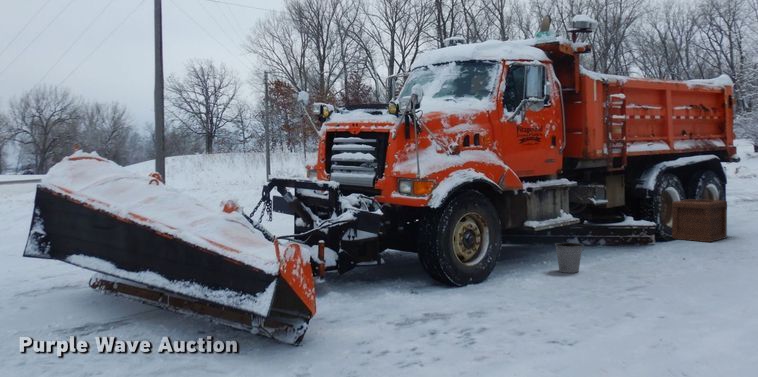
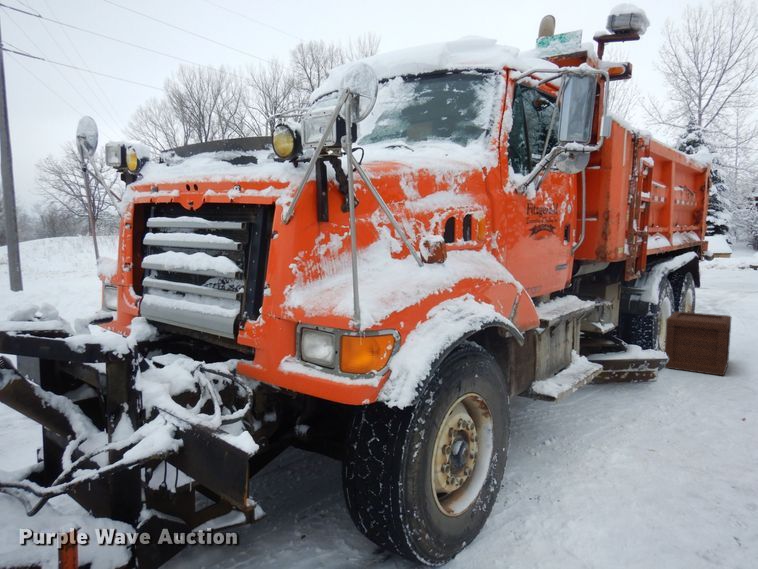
bucket: present [555,243,583,273] -> none [604,428,667,498]

